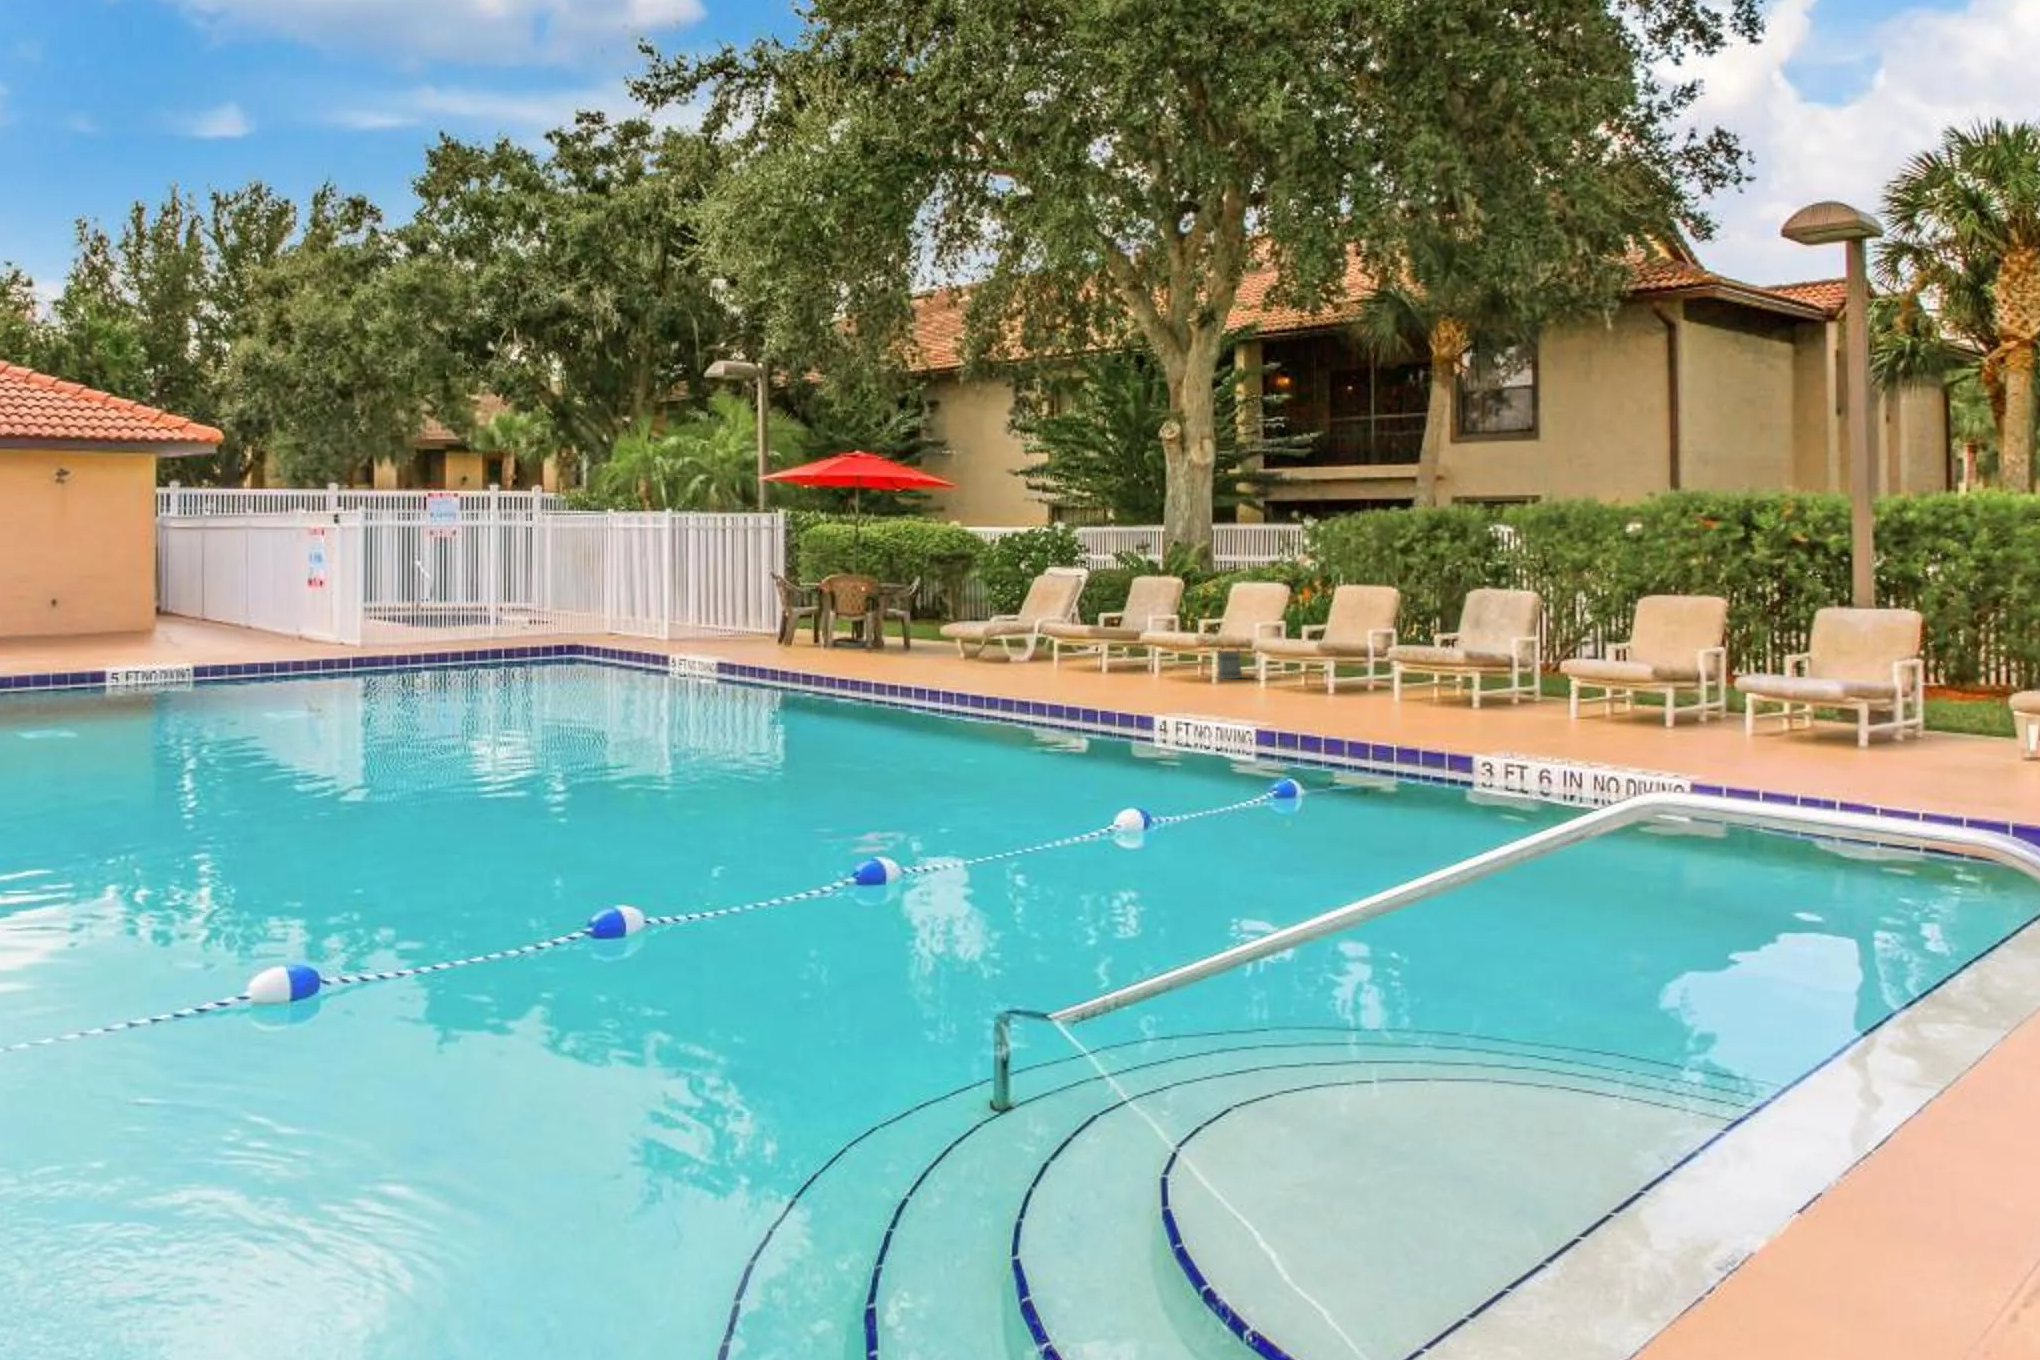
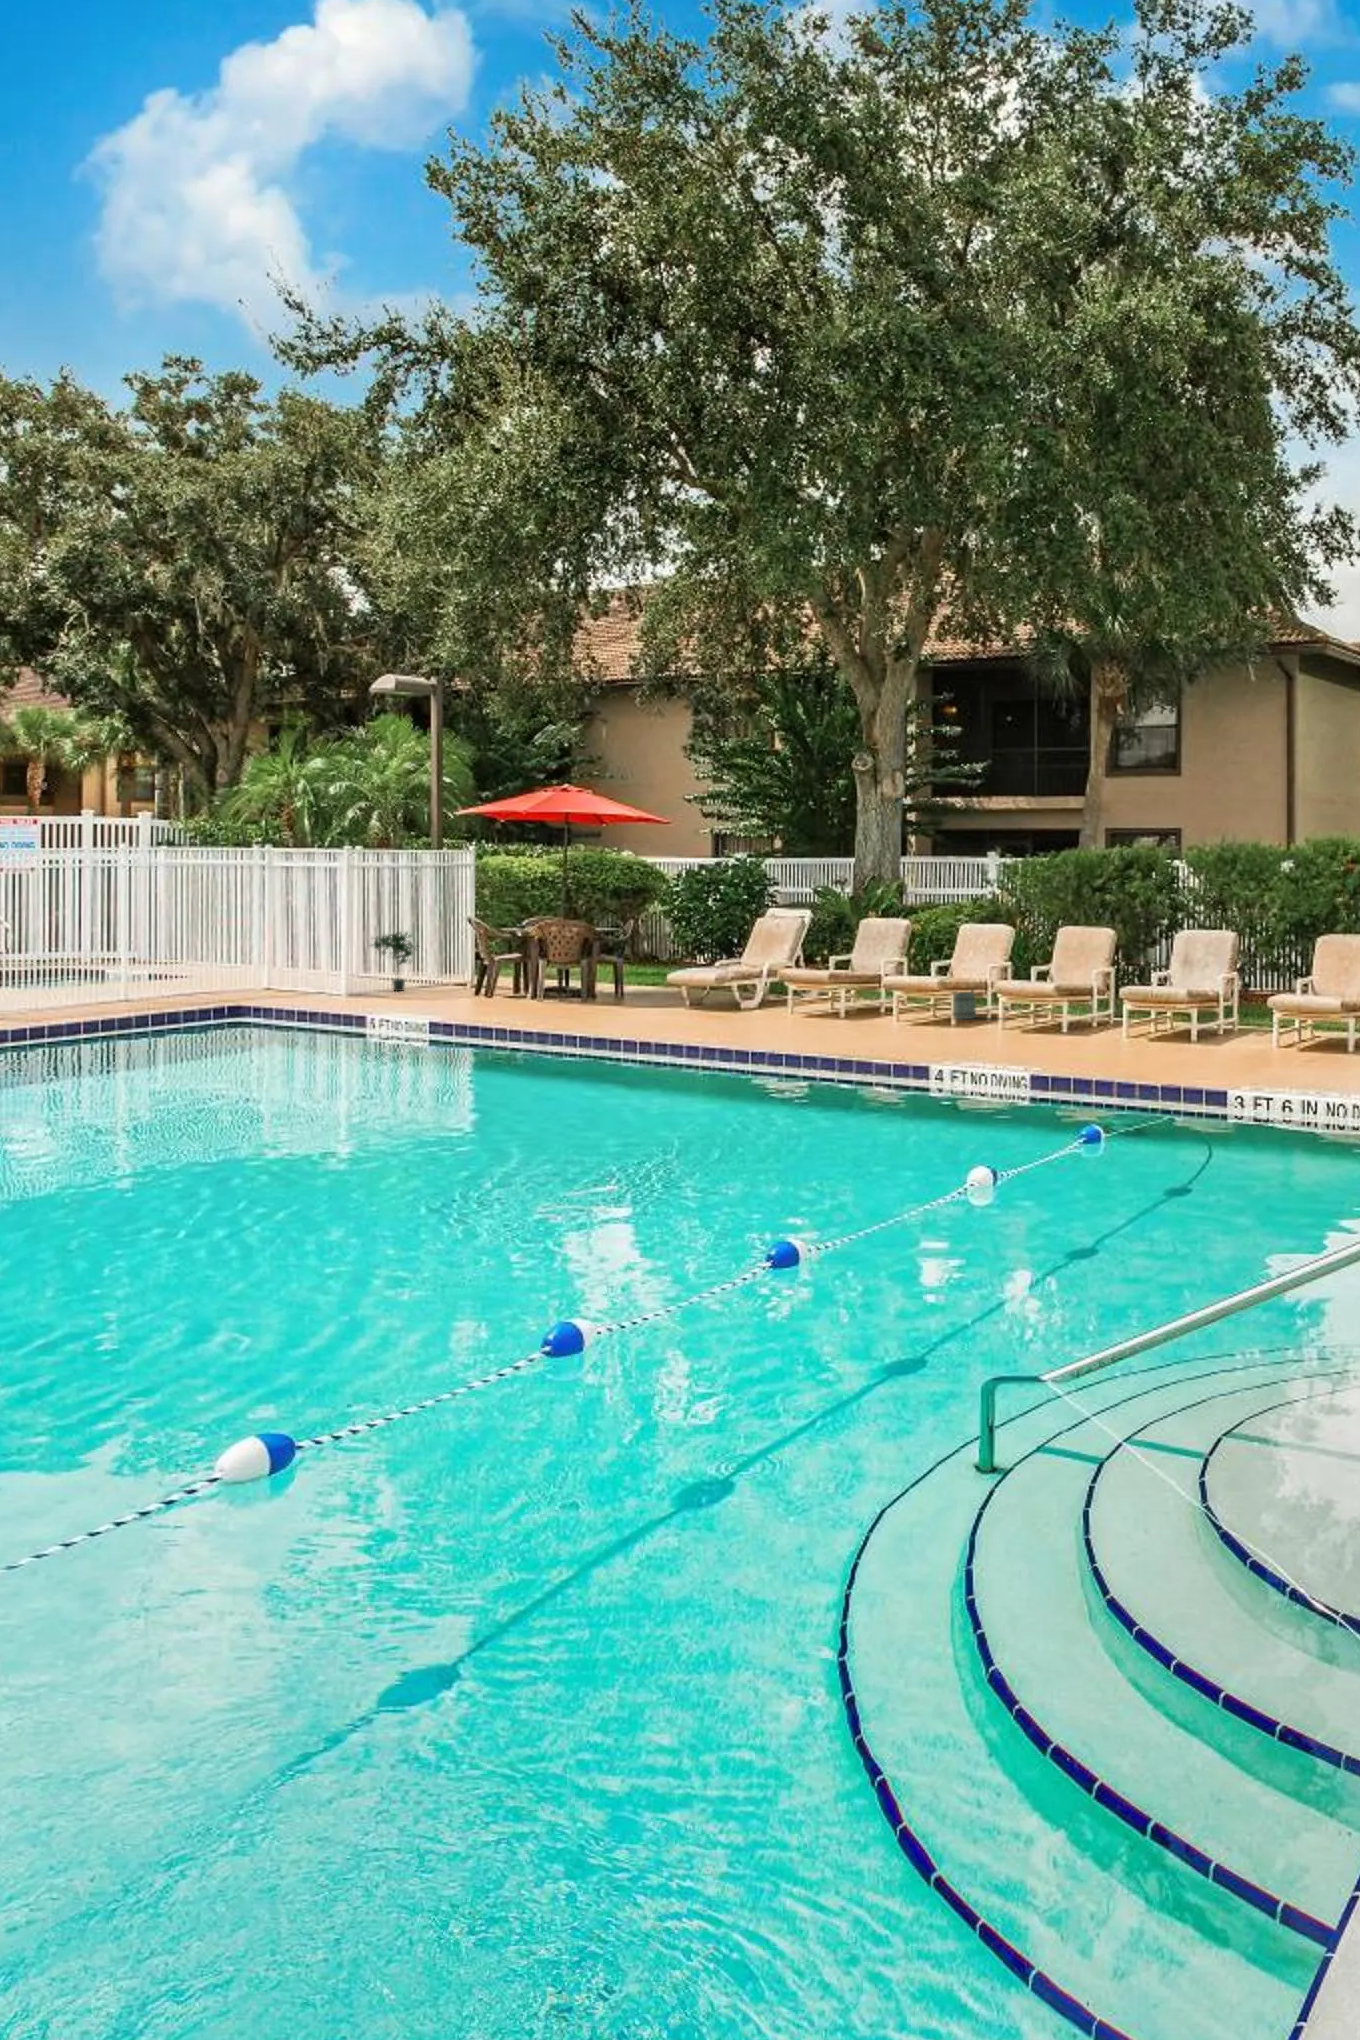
potted plant: none [701,593,744,646] -> present [373,932,417,991]

